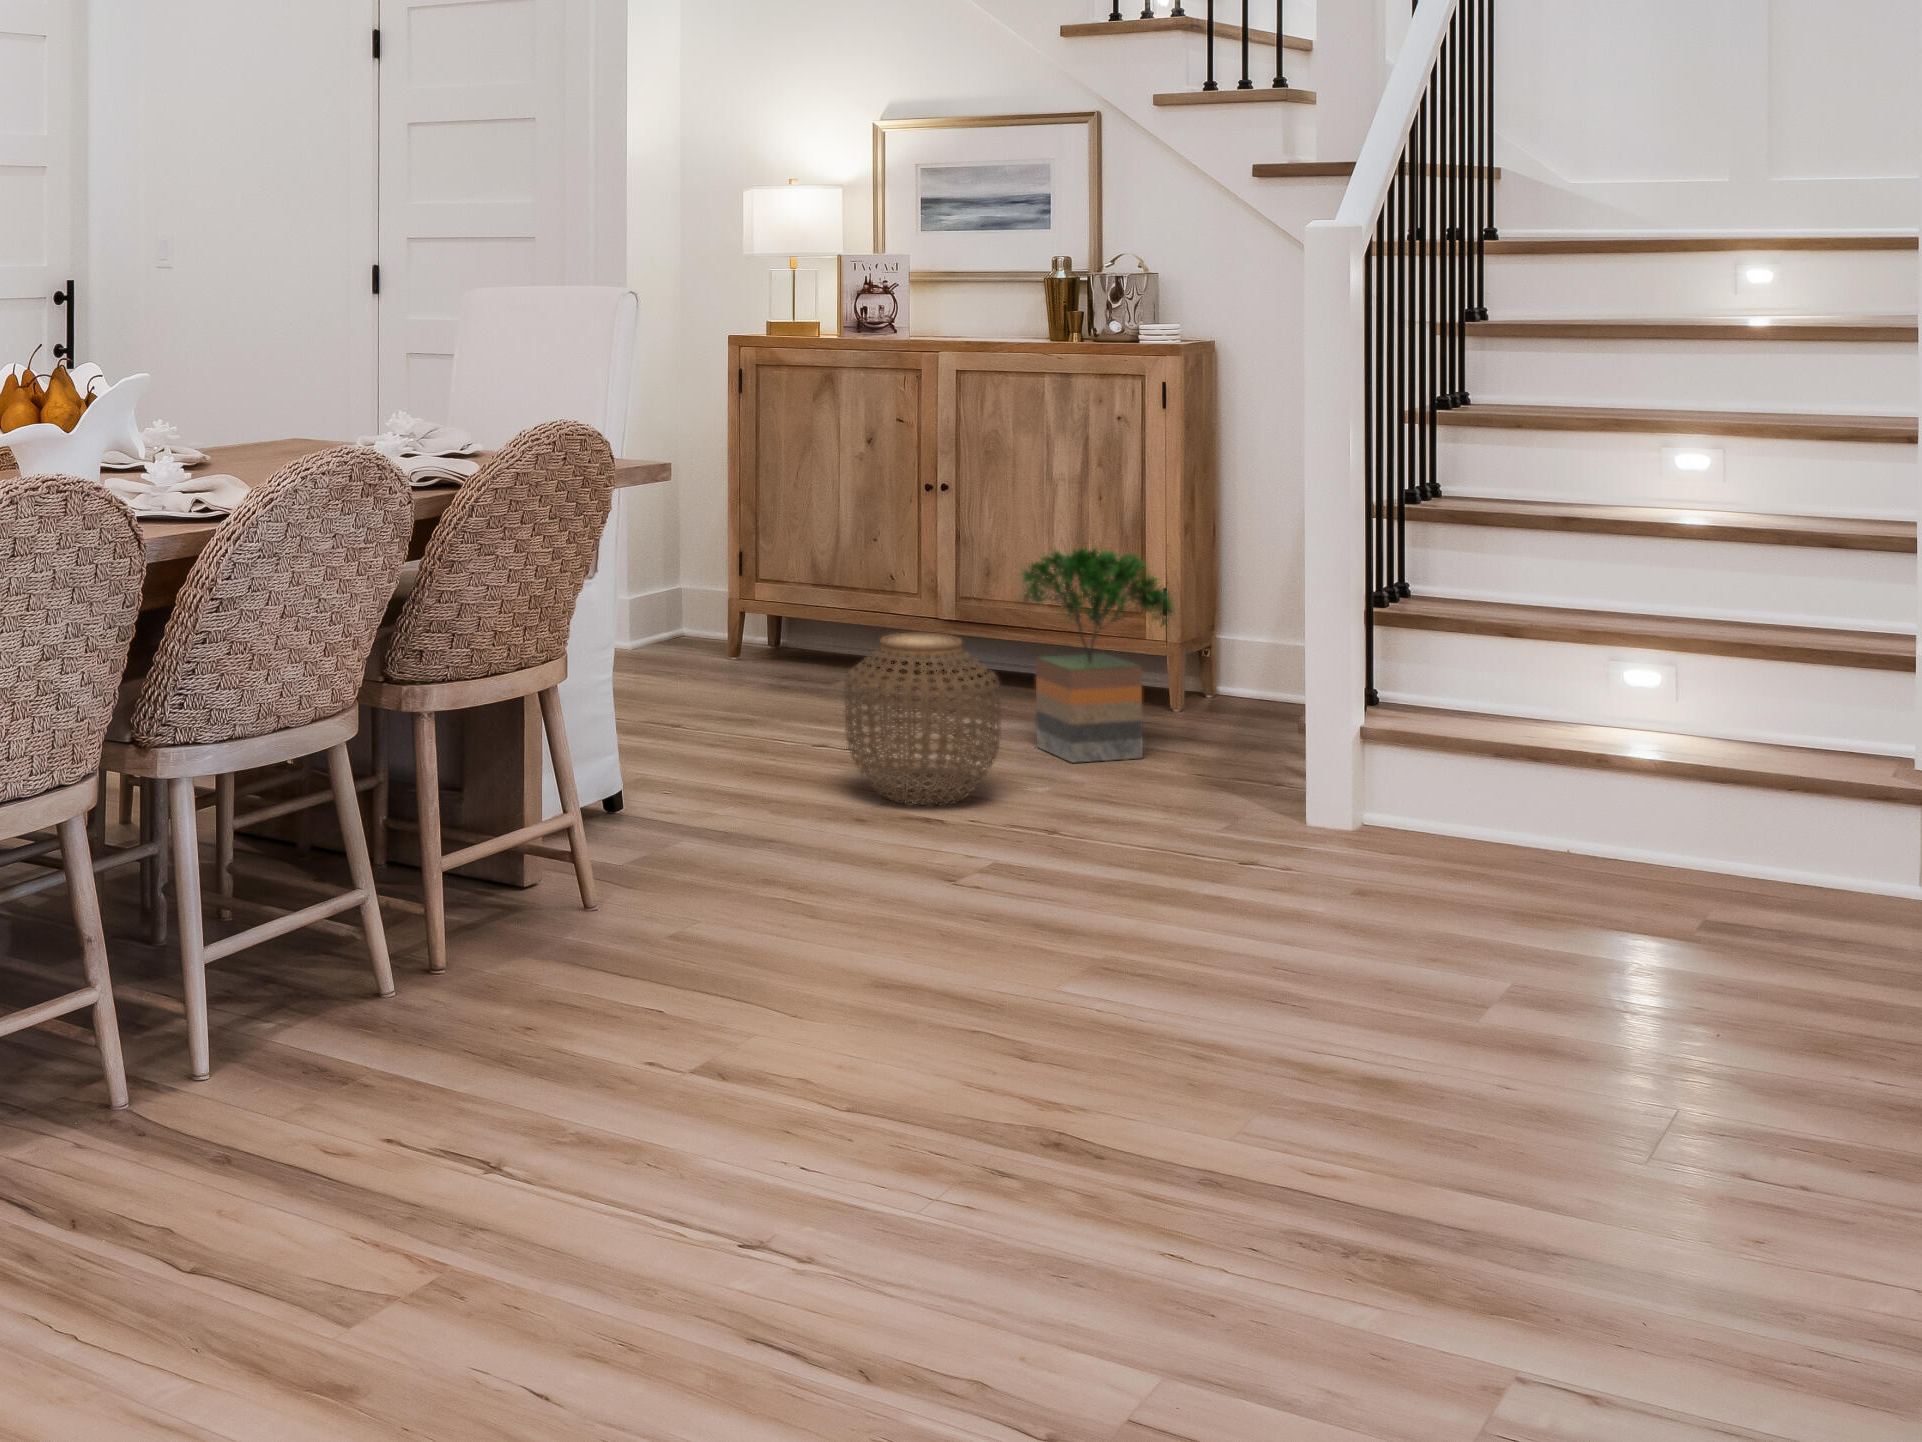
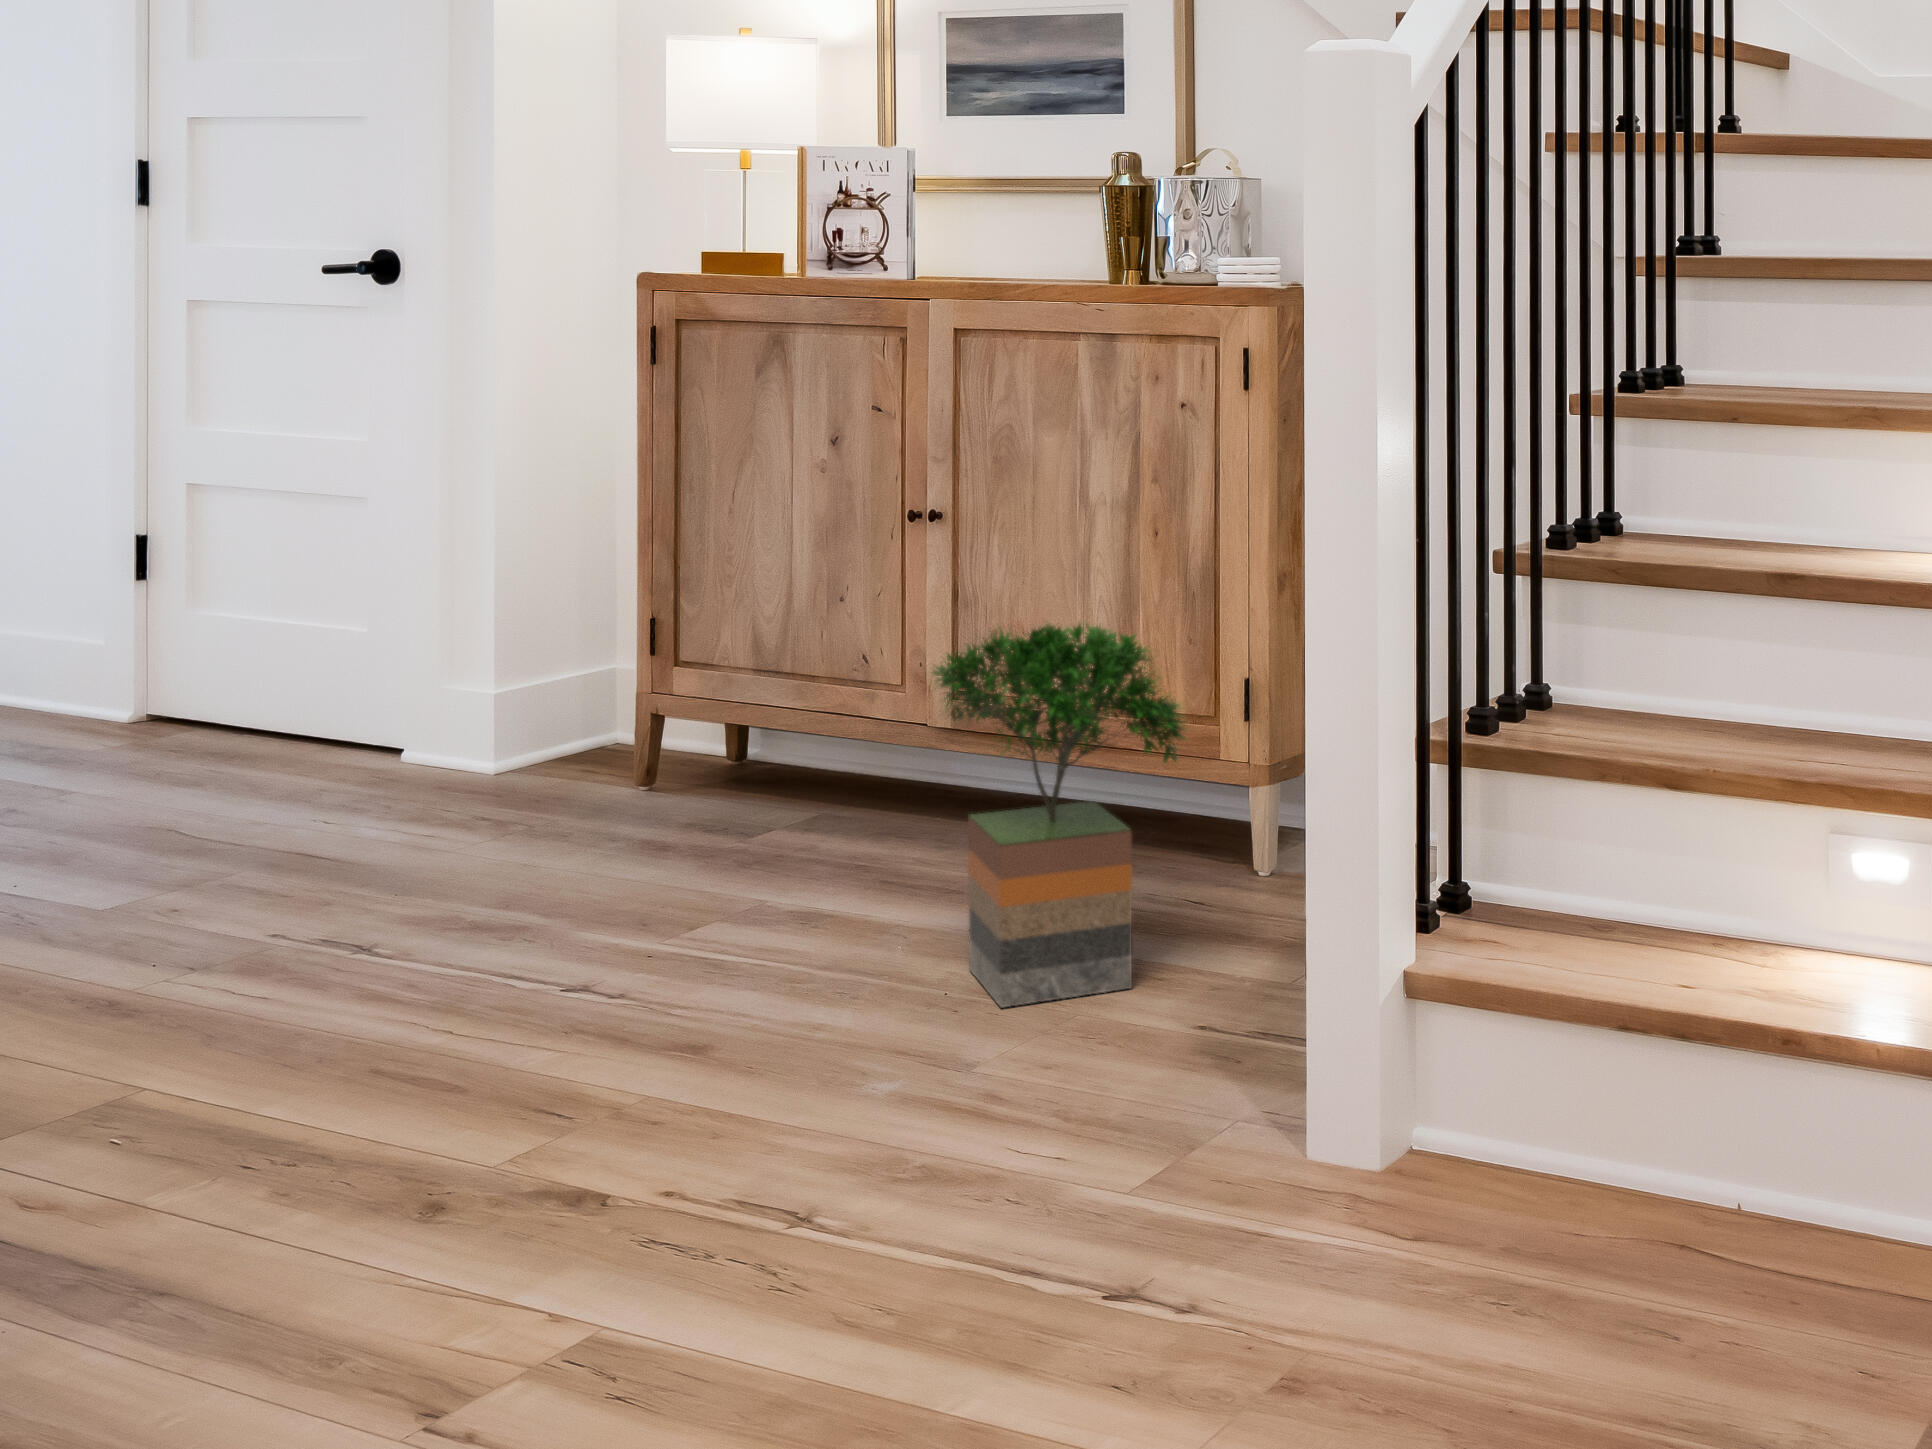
woven basket: present [845,632,1001,804] -> none [490,804,802,1149]

